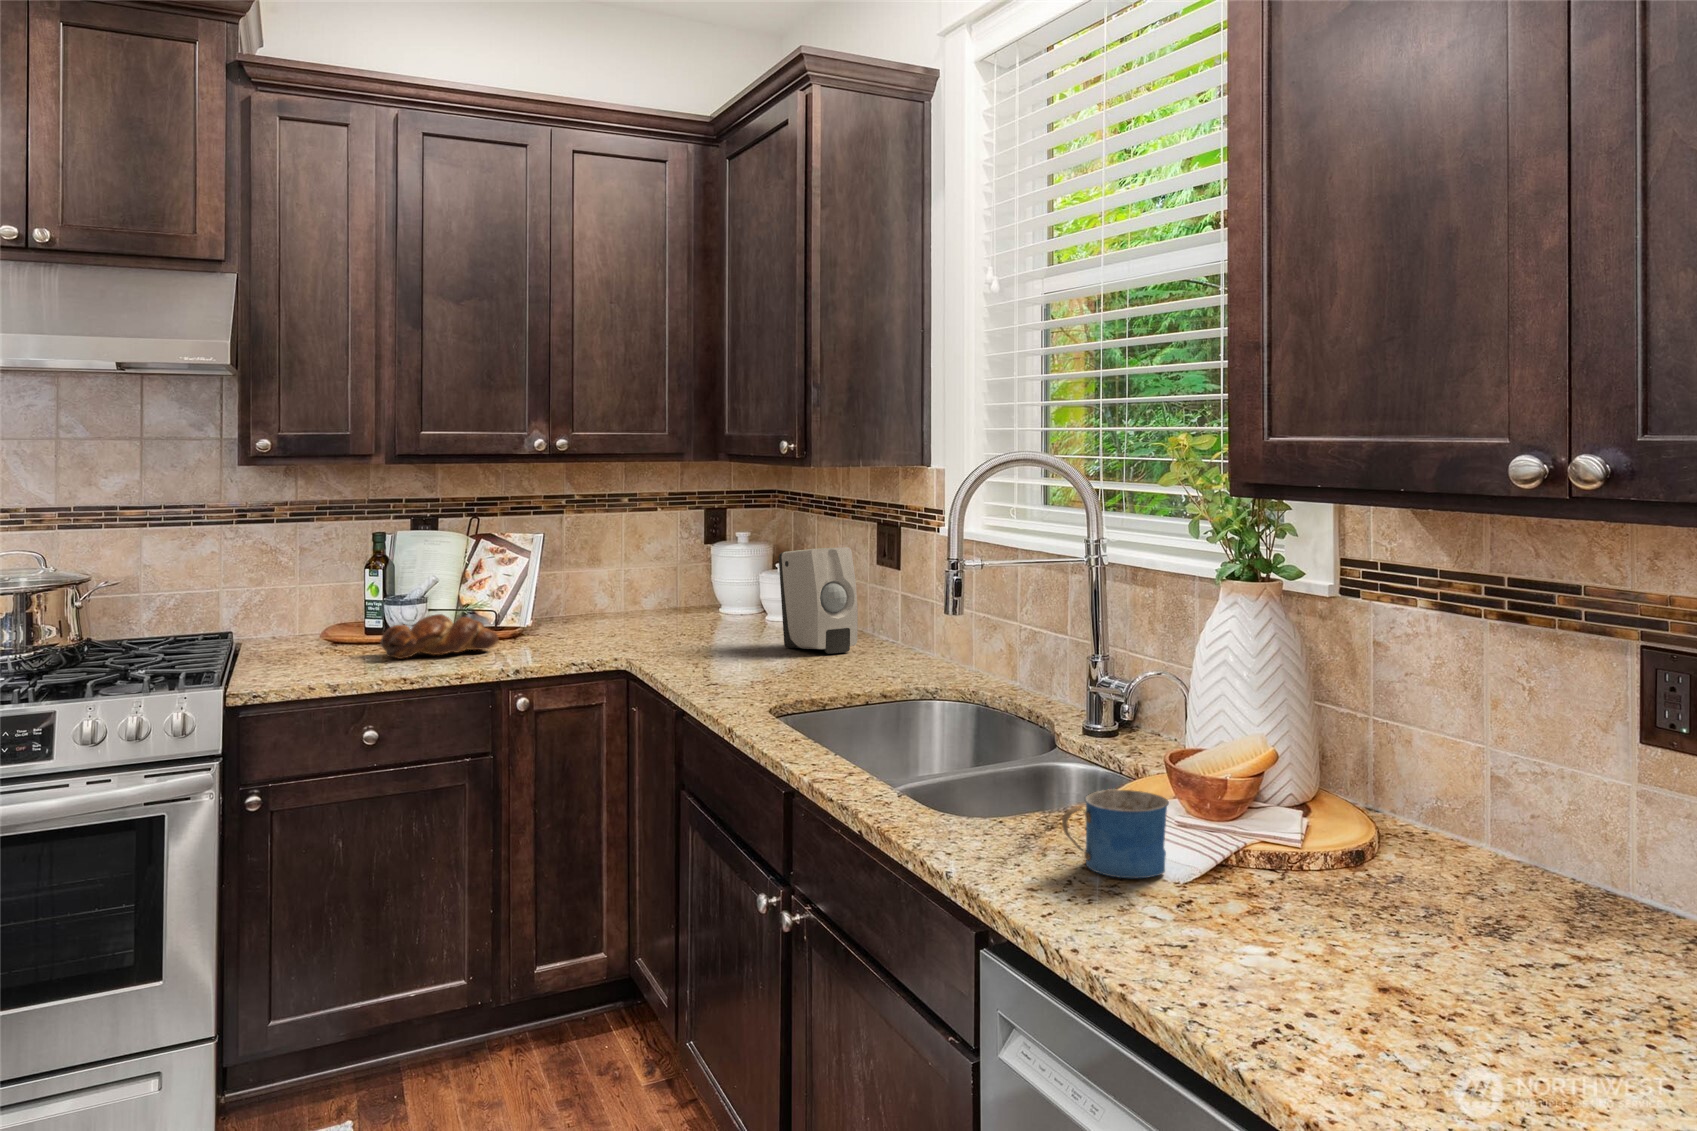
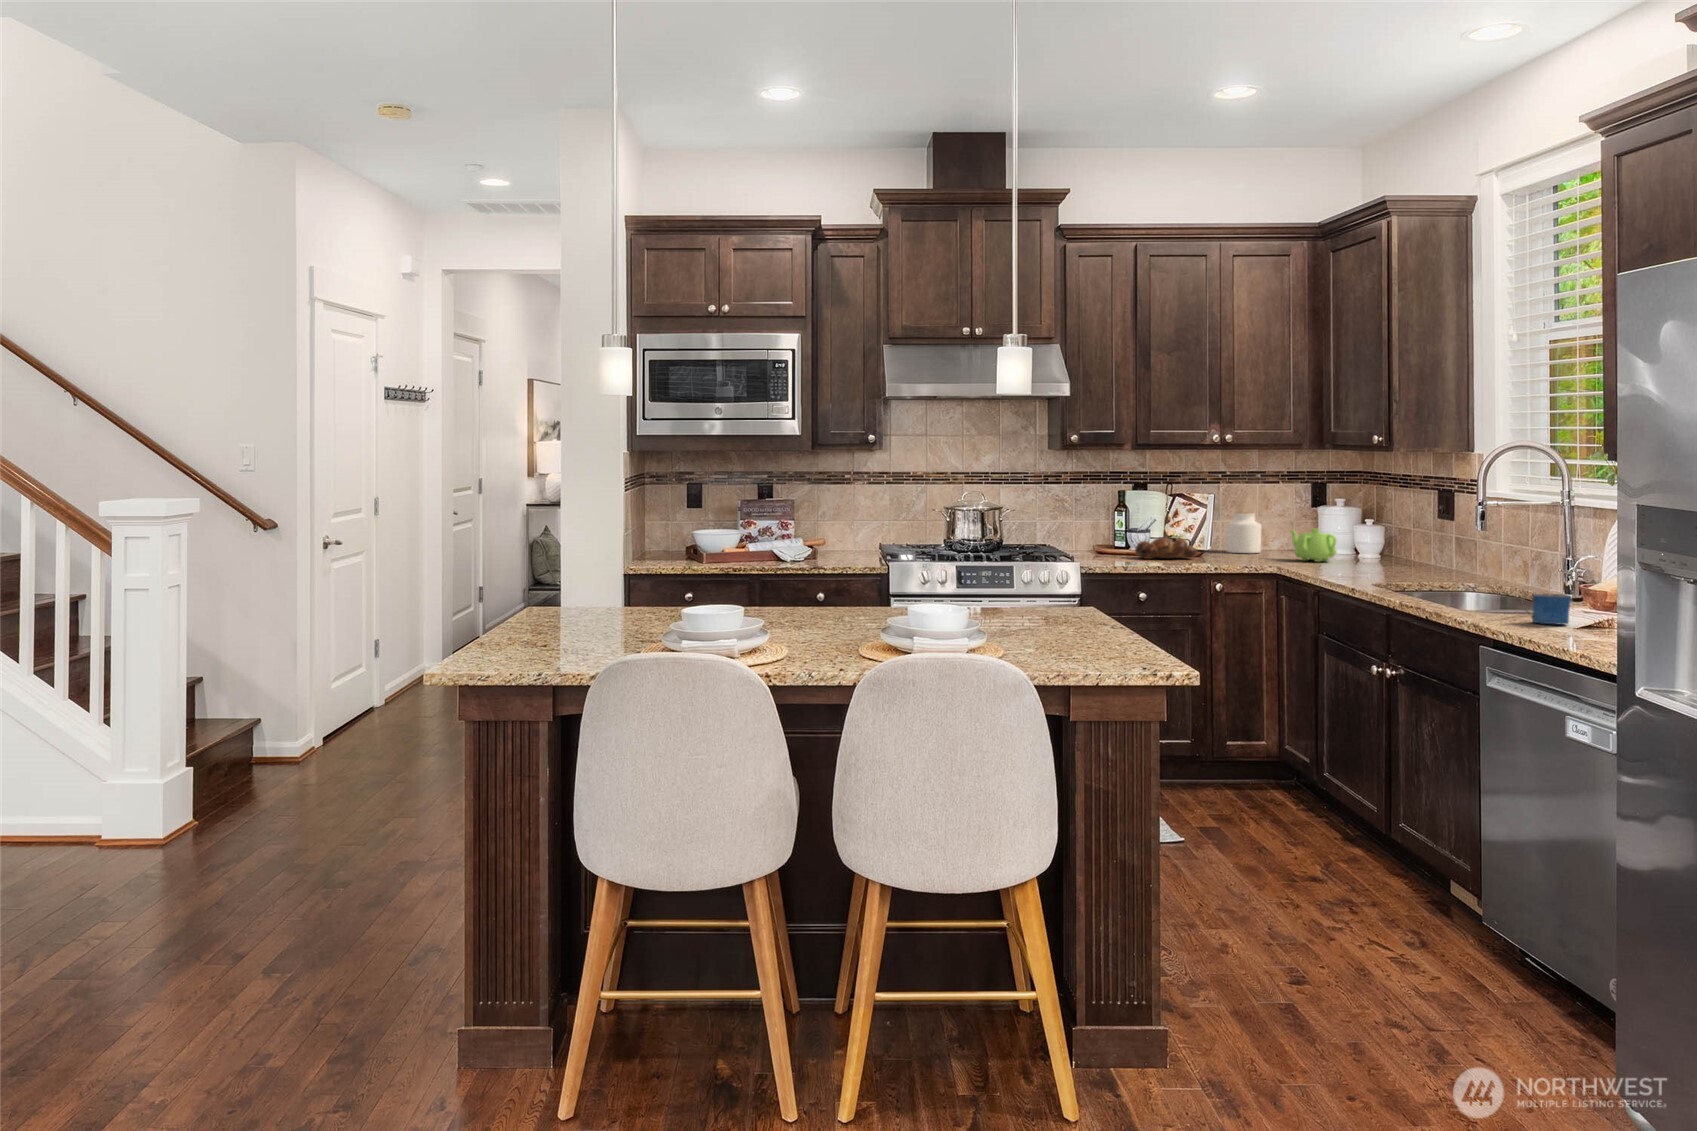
soap dispenser: present [779,547,858,654] -> none [1370,505,1422,568]
jar: none [569,559,625,628] -> present [1226,512,1262,553]
teapot: none [658,588,732,644] -> present [1290,529,1337,562]

